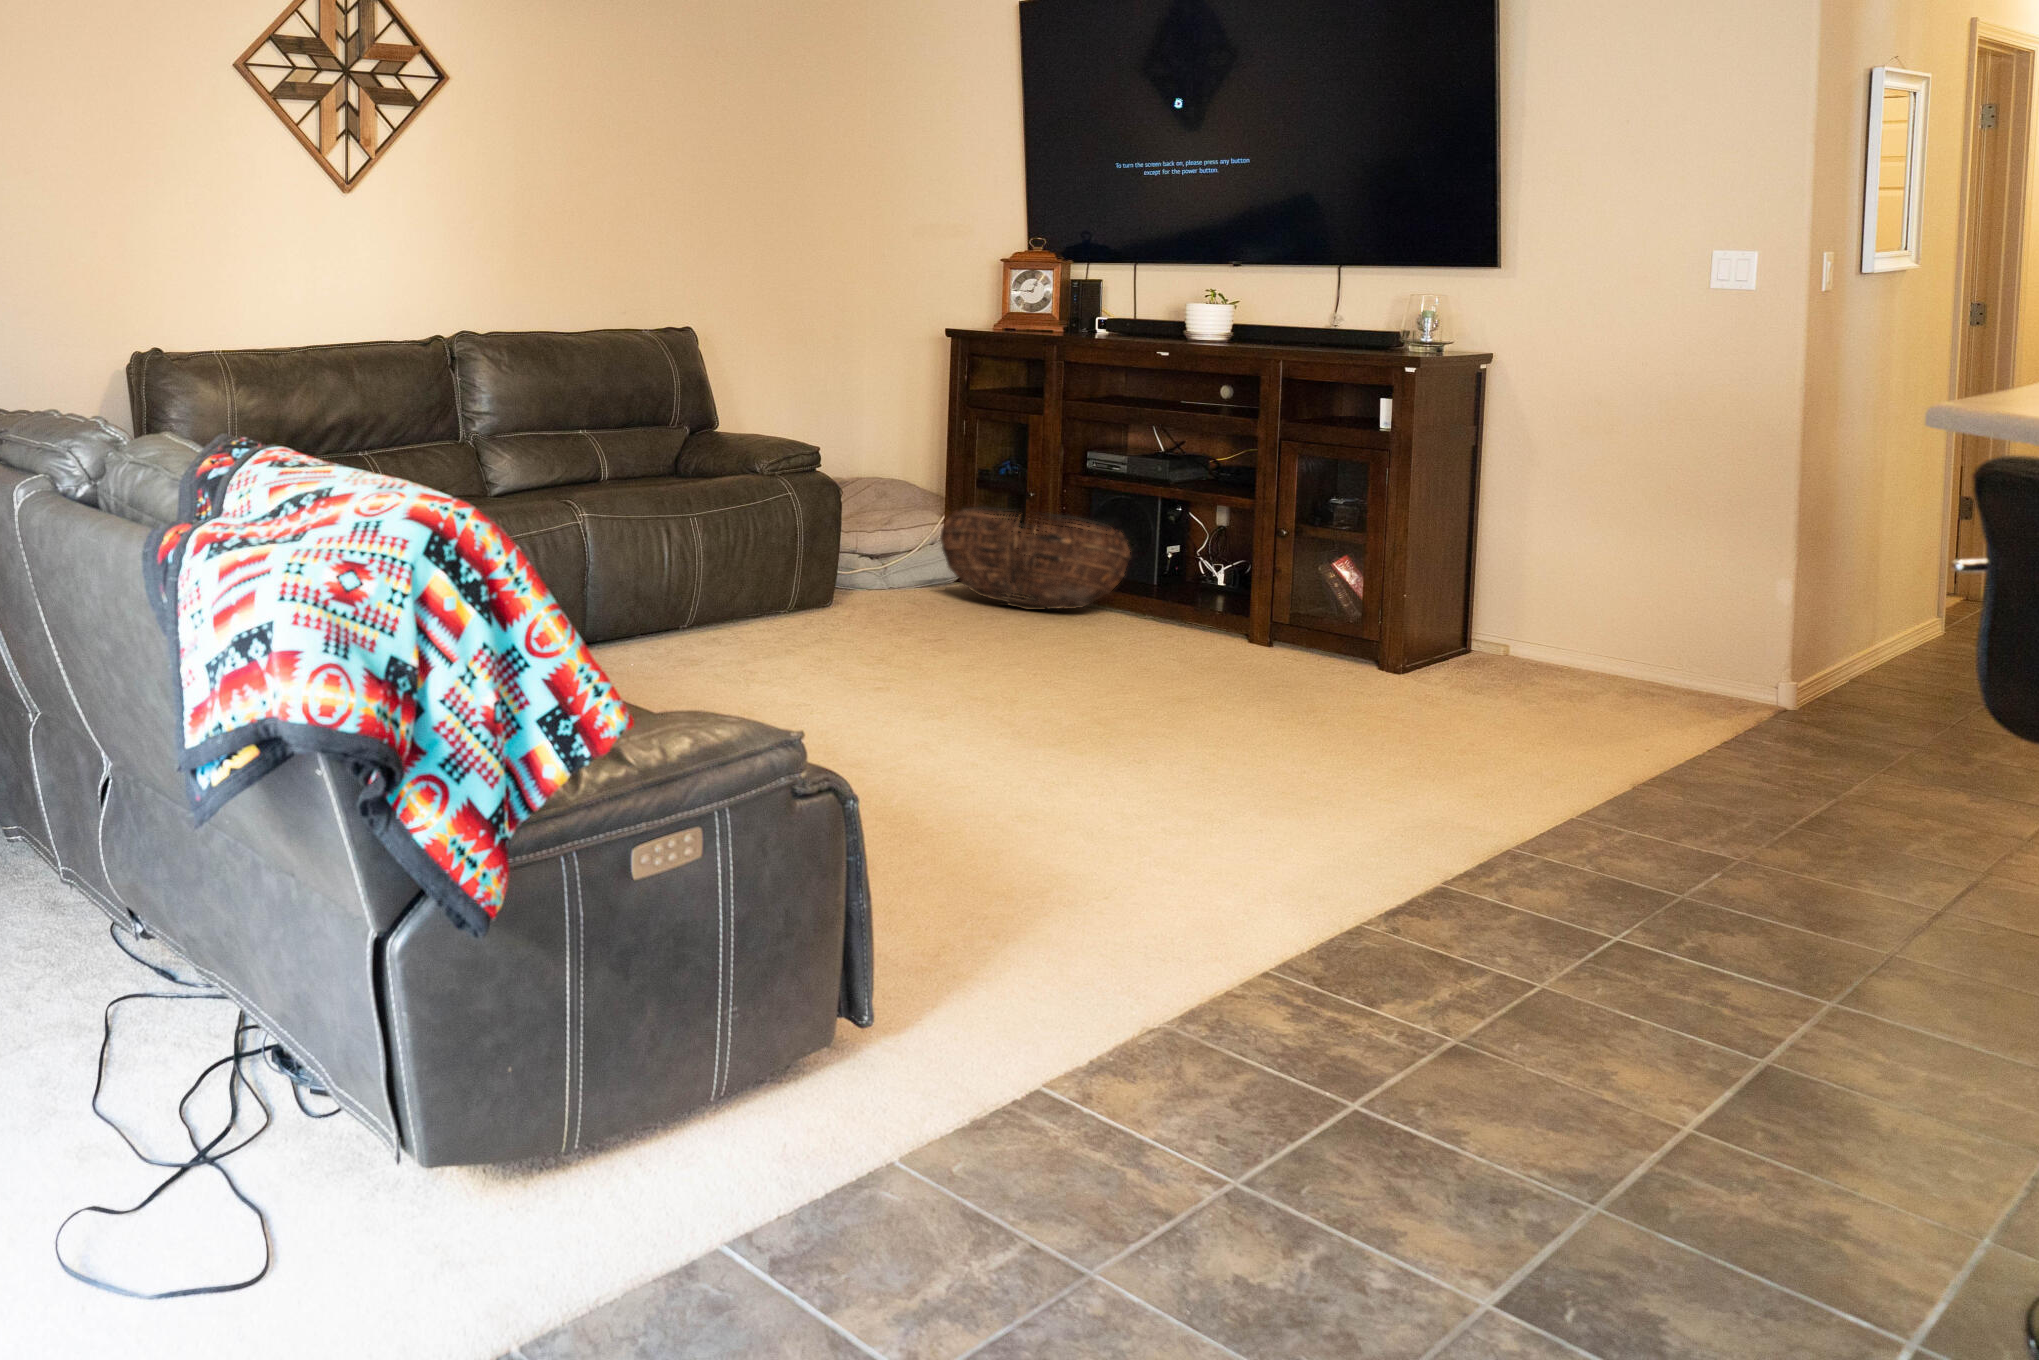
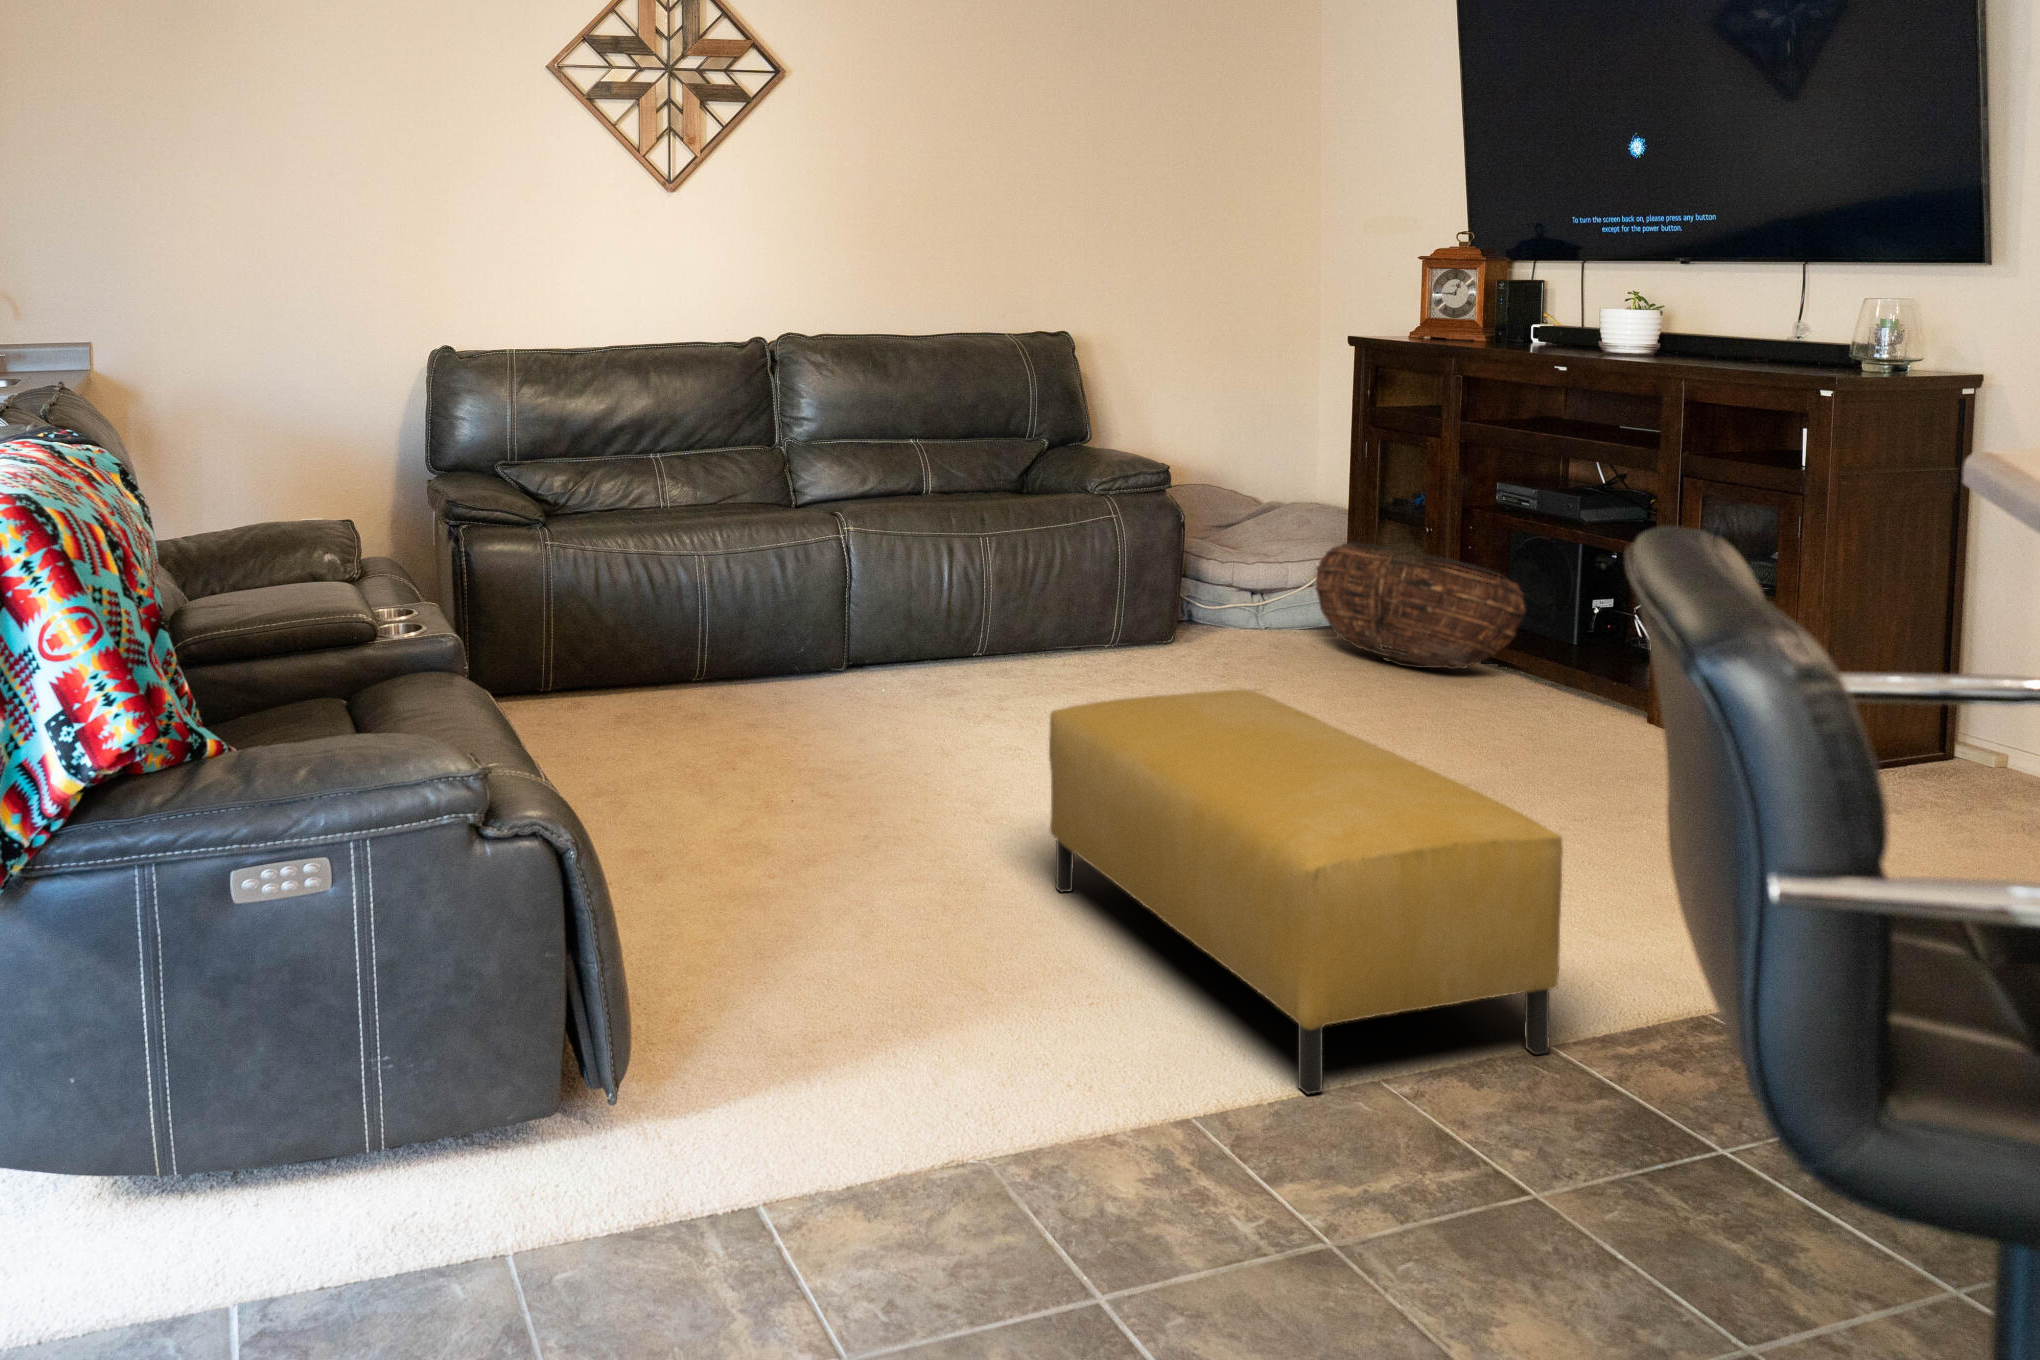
ottoman: none [995,627,1497,939] -> present [1049,690,1563,1094]

